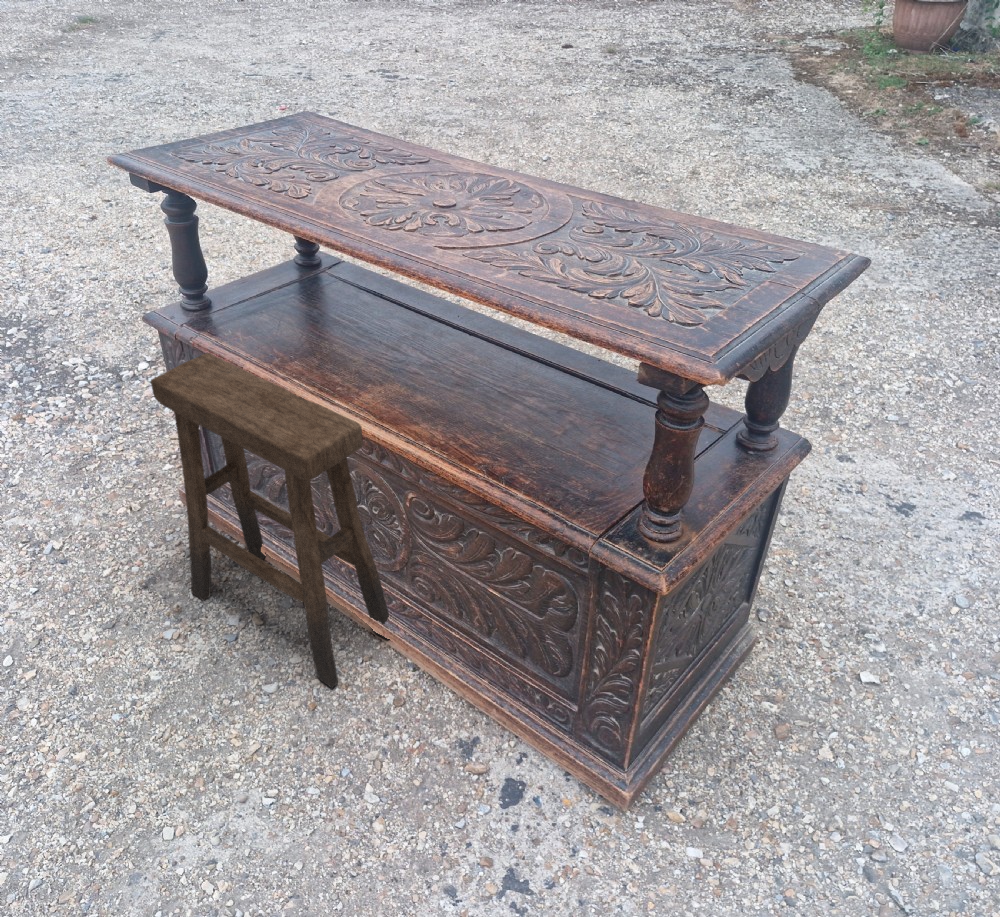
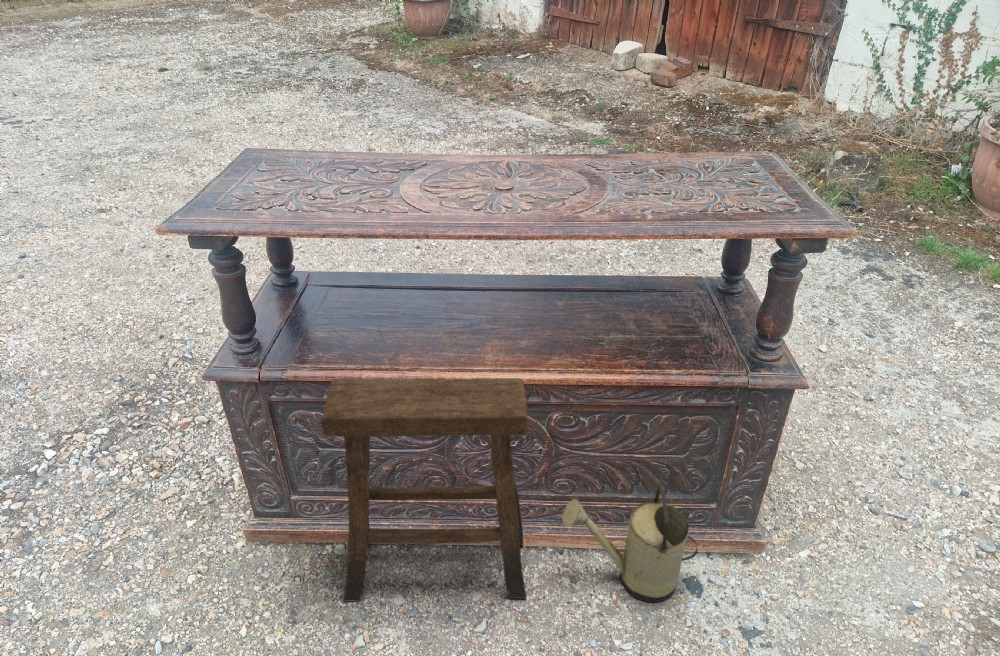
watering can: none [374,602,515,784] -> present [562,485,698,602]

